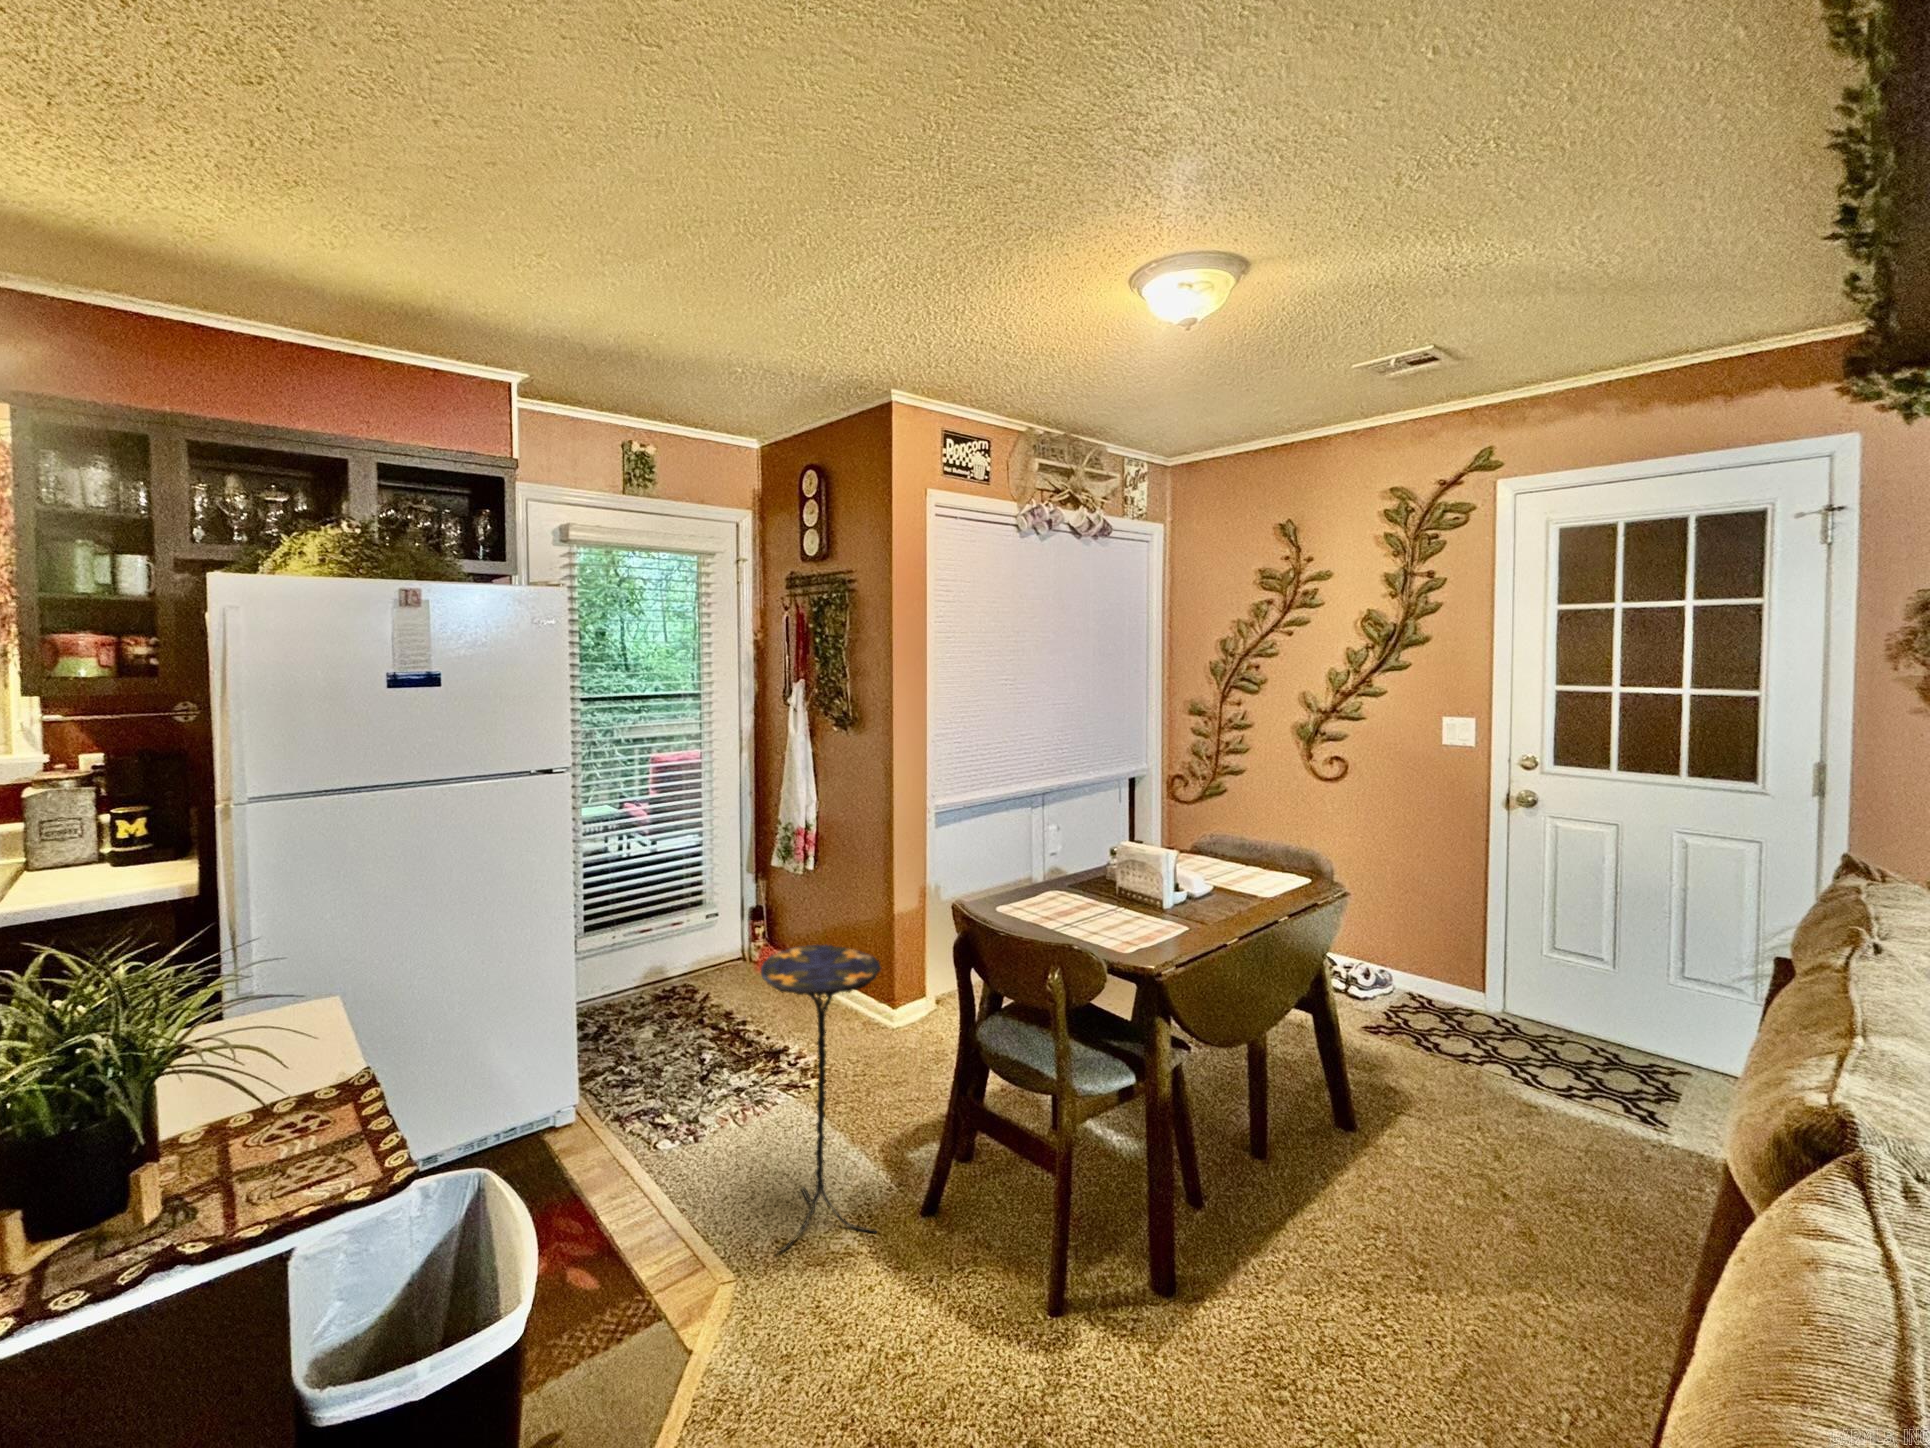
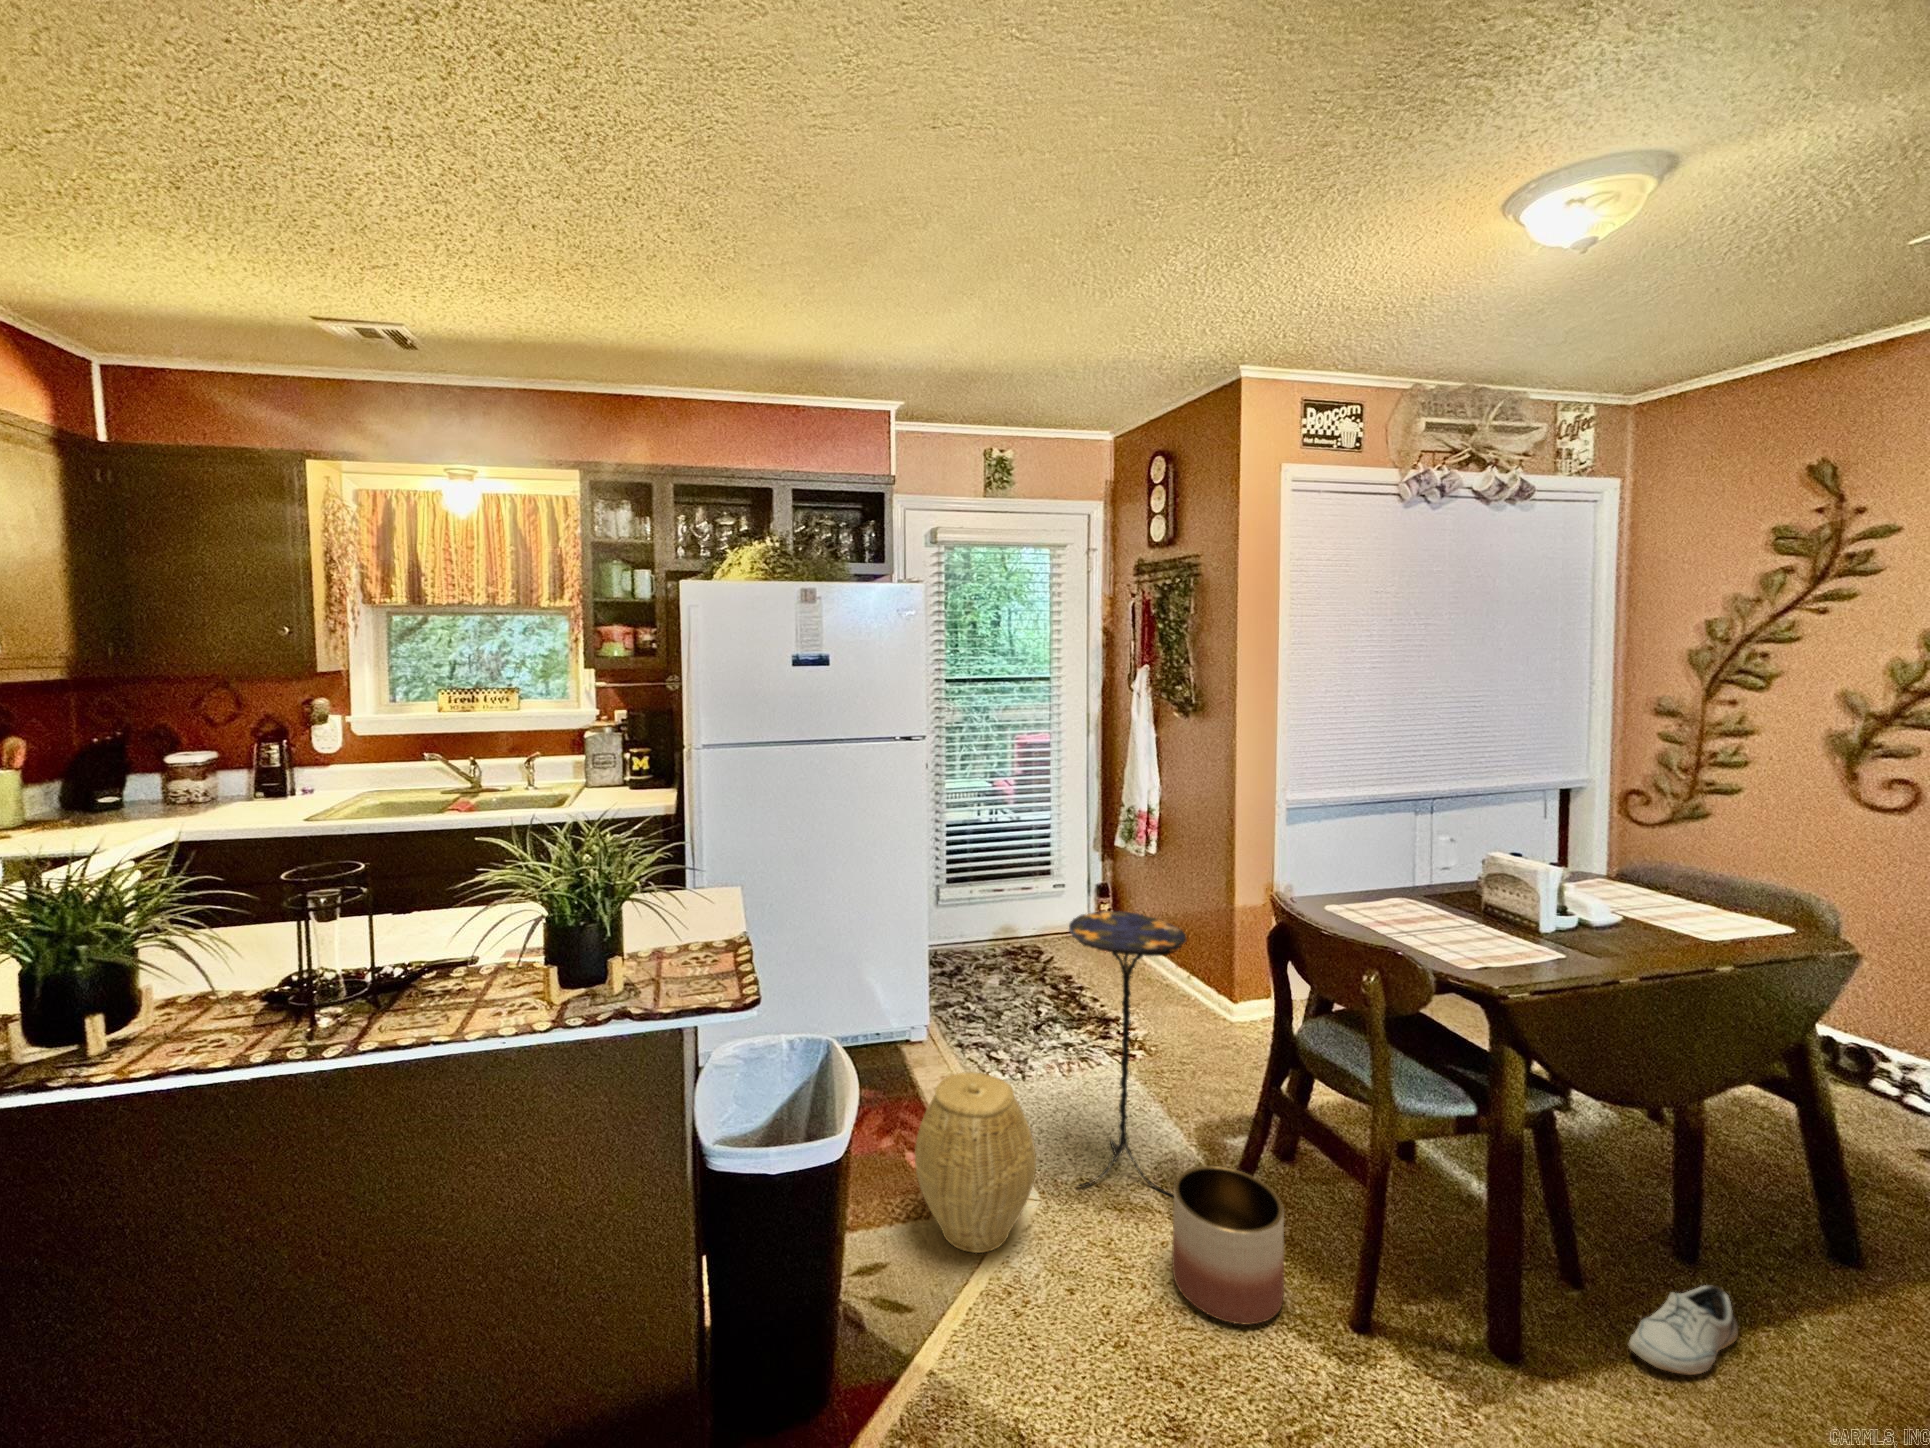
woven basket: none [596,1160,740,1377] -> present [915,1072,1036,1253]
shoe: none [1242,1179,1302,1264] -> present [1628,1286,1738,1375]
planter: none [887,1192,991,1354] -> present [1172,1166,1284,1325]

